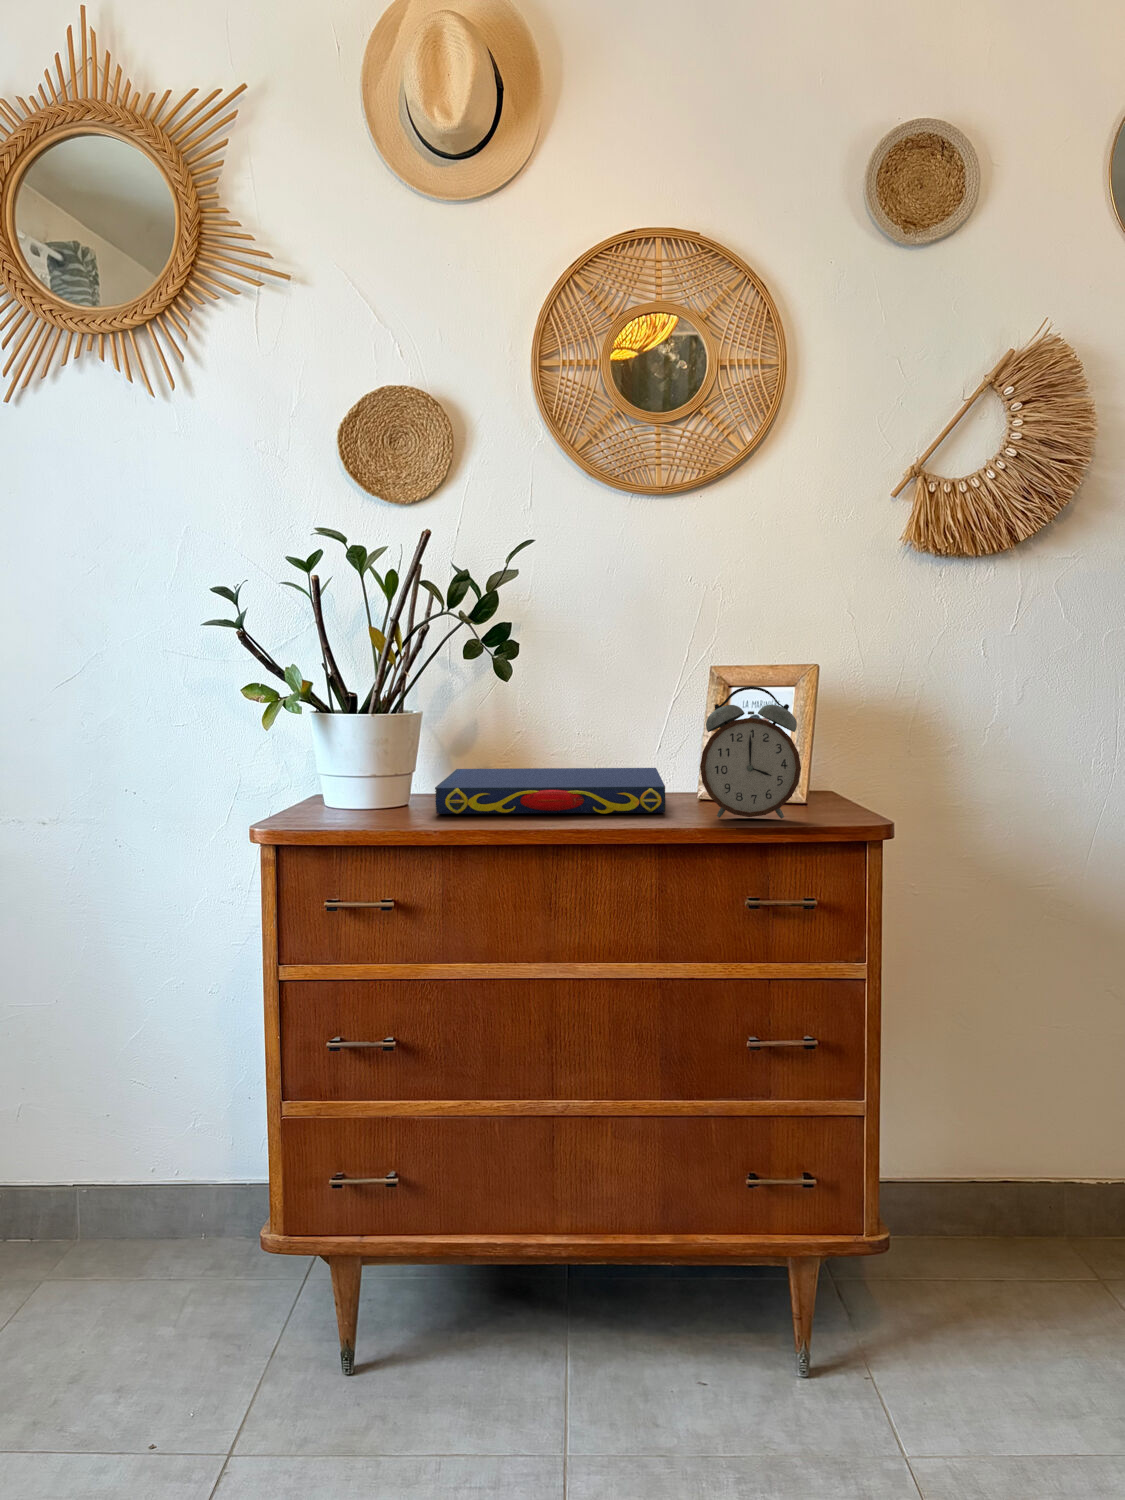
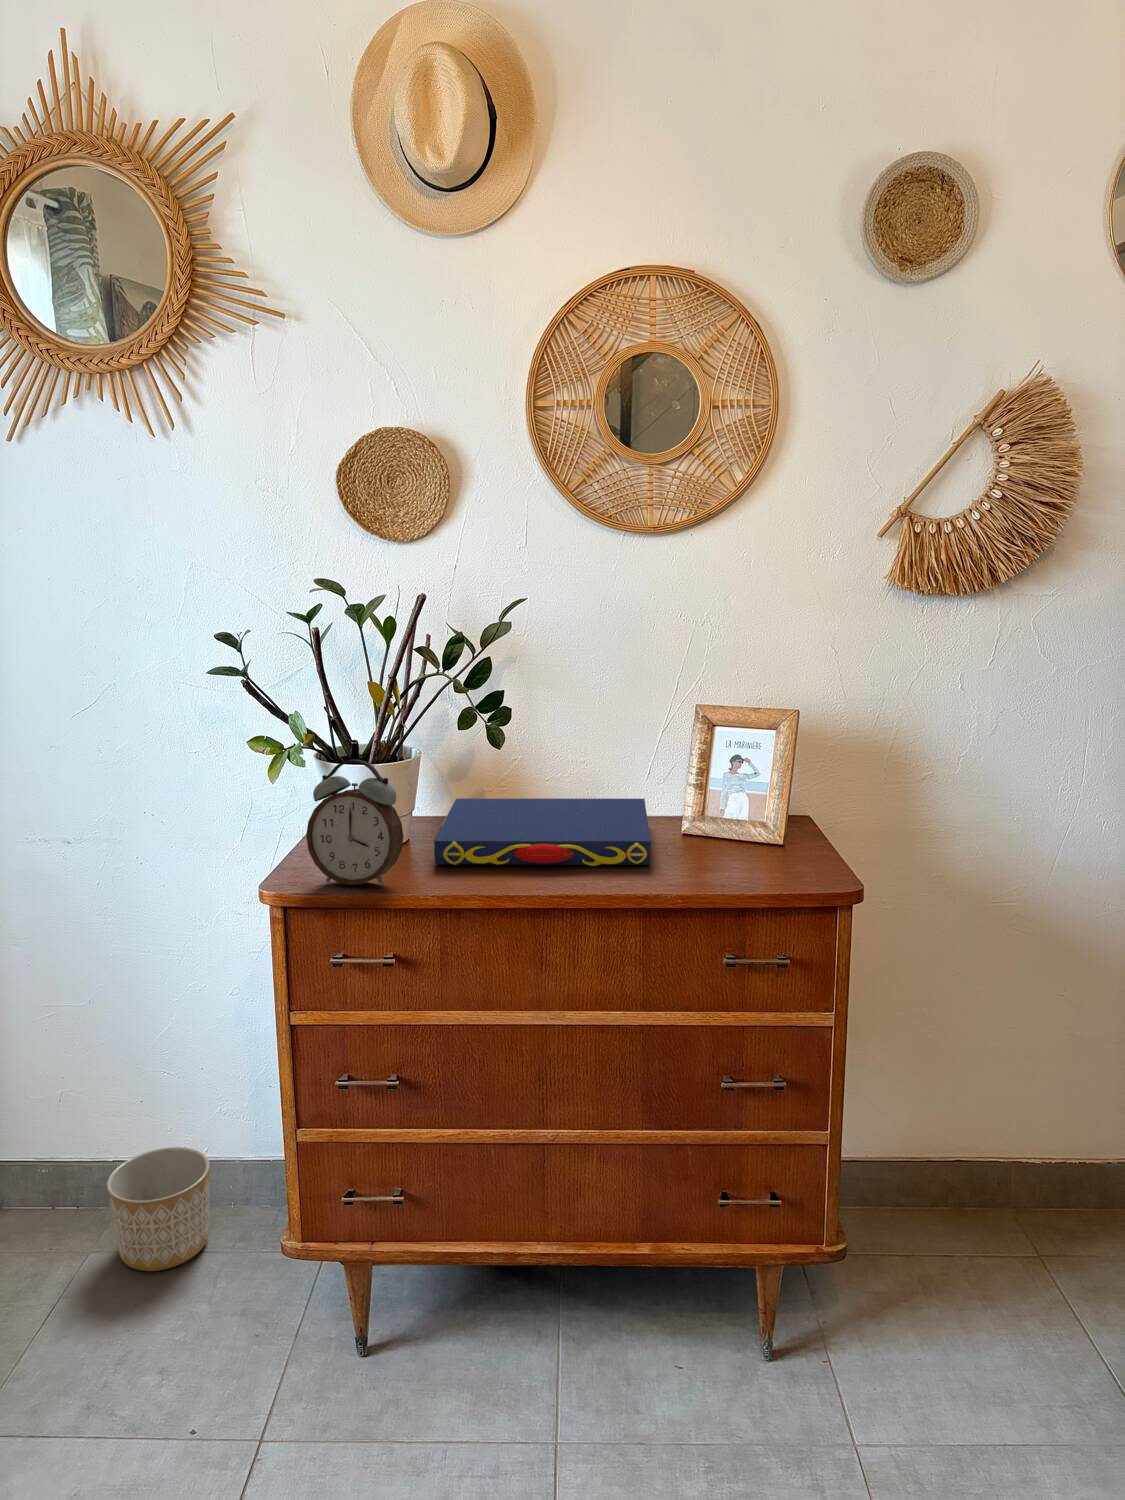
alarm clock: present [700,686,801,819] -> present [306,759,404,885]
planter: none [63,1166,178,1299] -> present [107,1147,210,1271]

